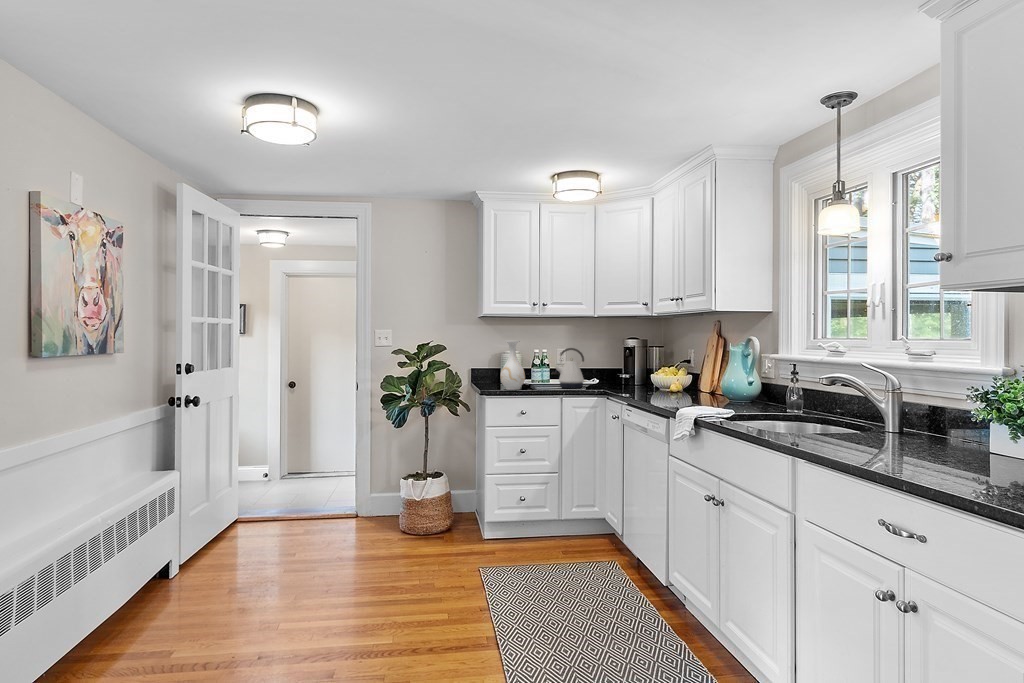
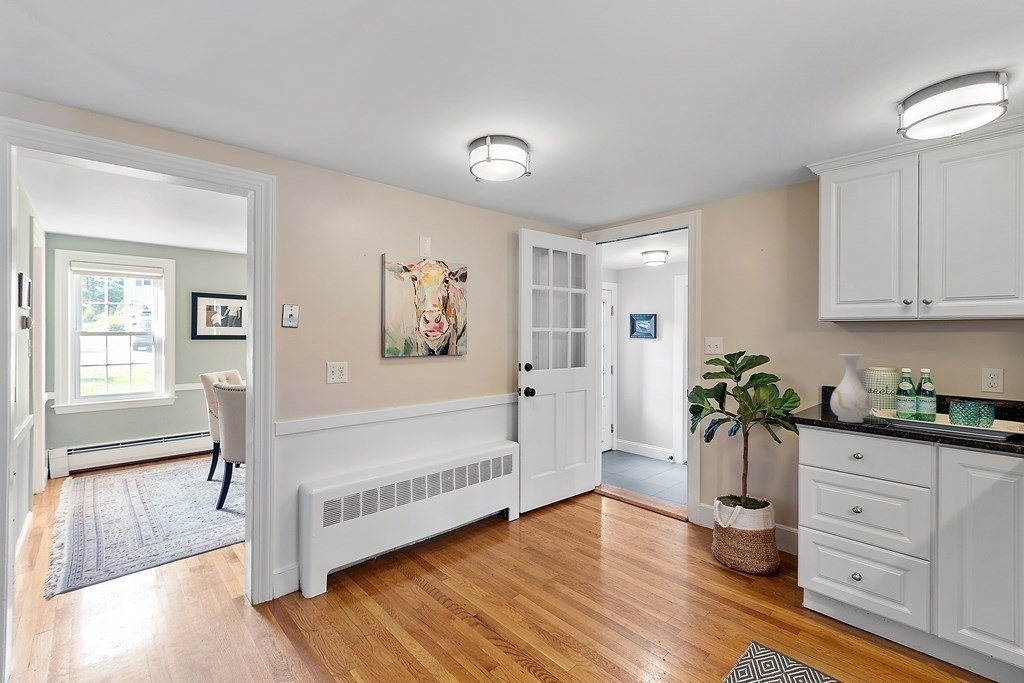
kettle: present [555,348,586,388] -> none [929,369,997,435]

